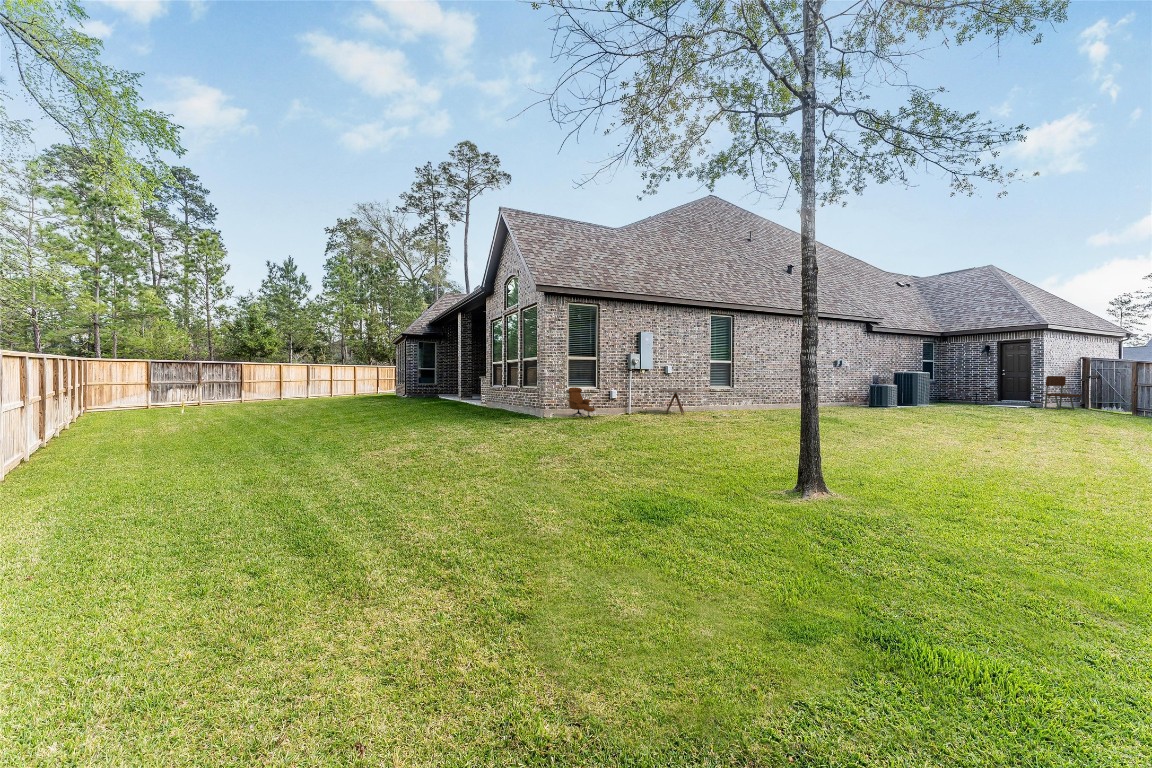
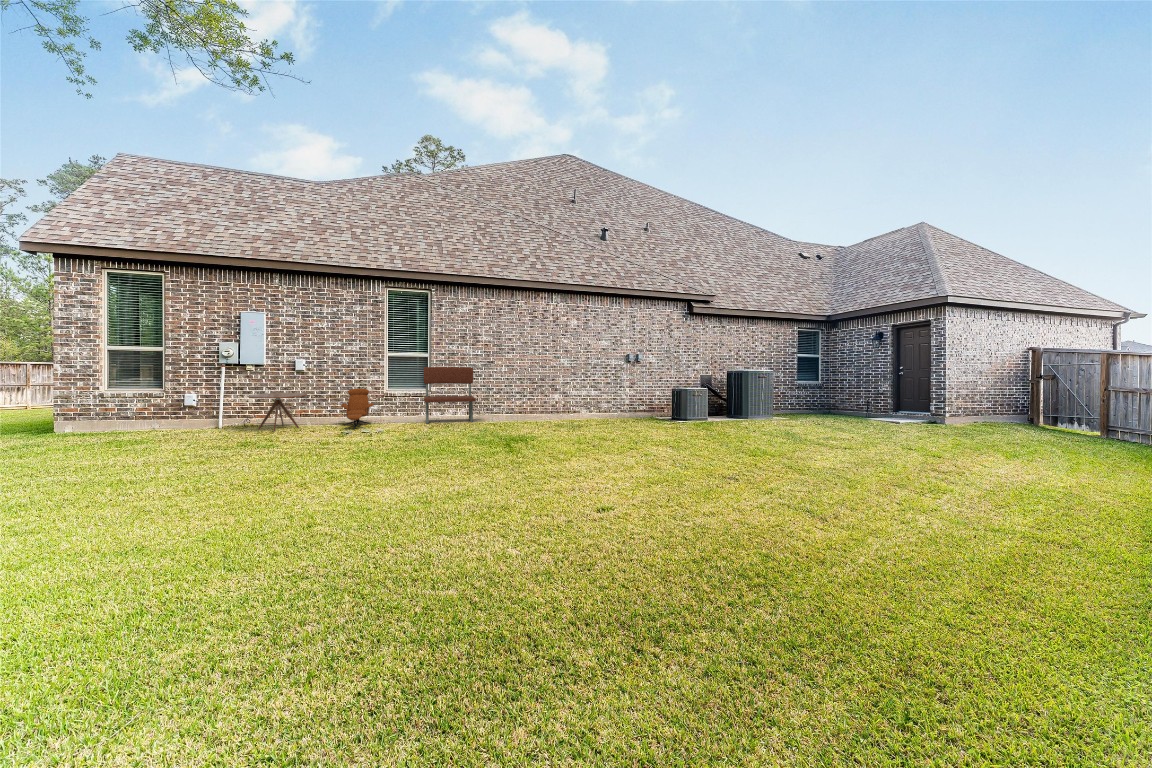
bench: present [1044,376,1082,410] -> present [424,367,476,424]
lounge chair: present [568,387,595,419] -> present [341,388,374,429]

